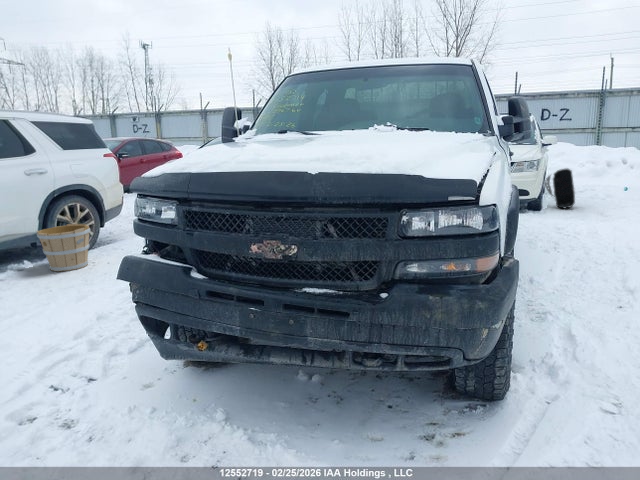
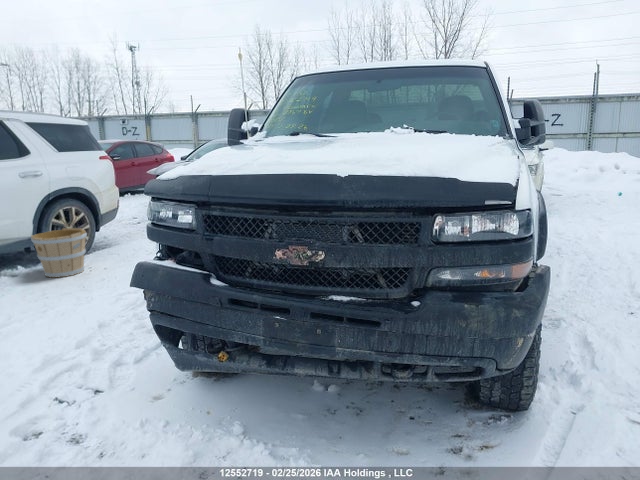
backpack: present [545,169,575,208] -> none [547,173,578,214]

